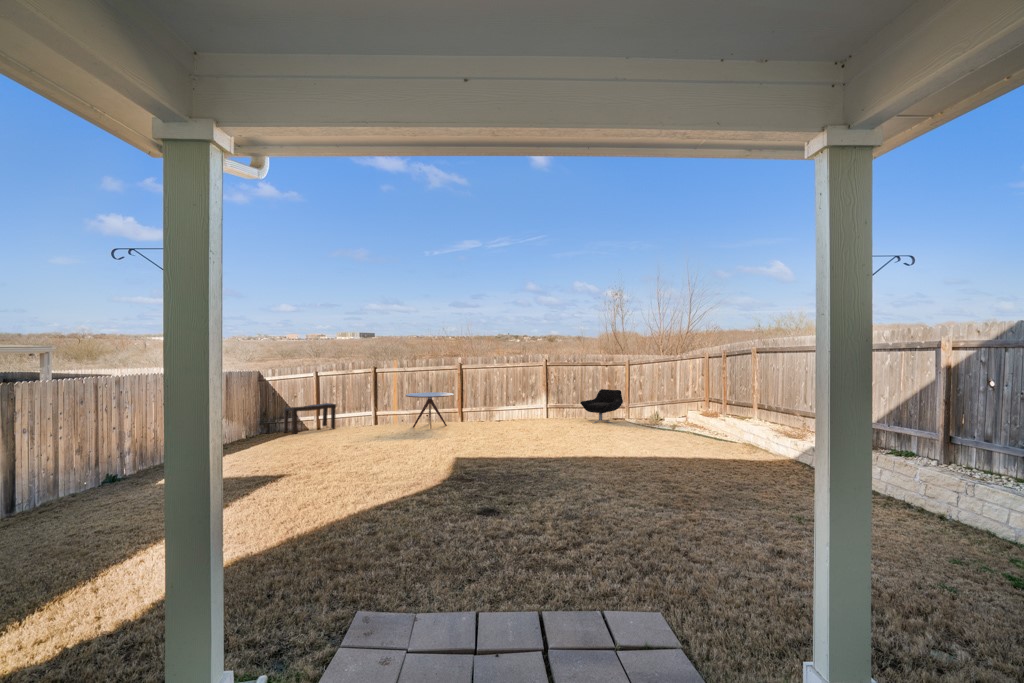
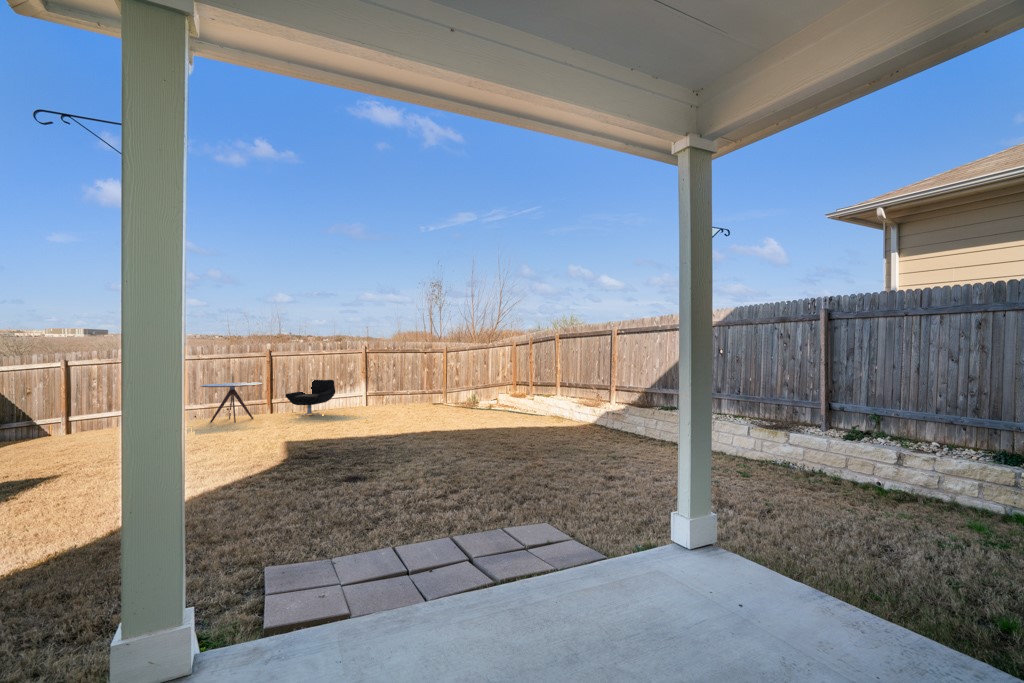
lounge chair: present [581,389,623,423] -> present [286,380,335,417]
bench: present [284,403,336,434] -> none [16,399,101,439]

